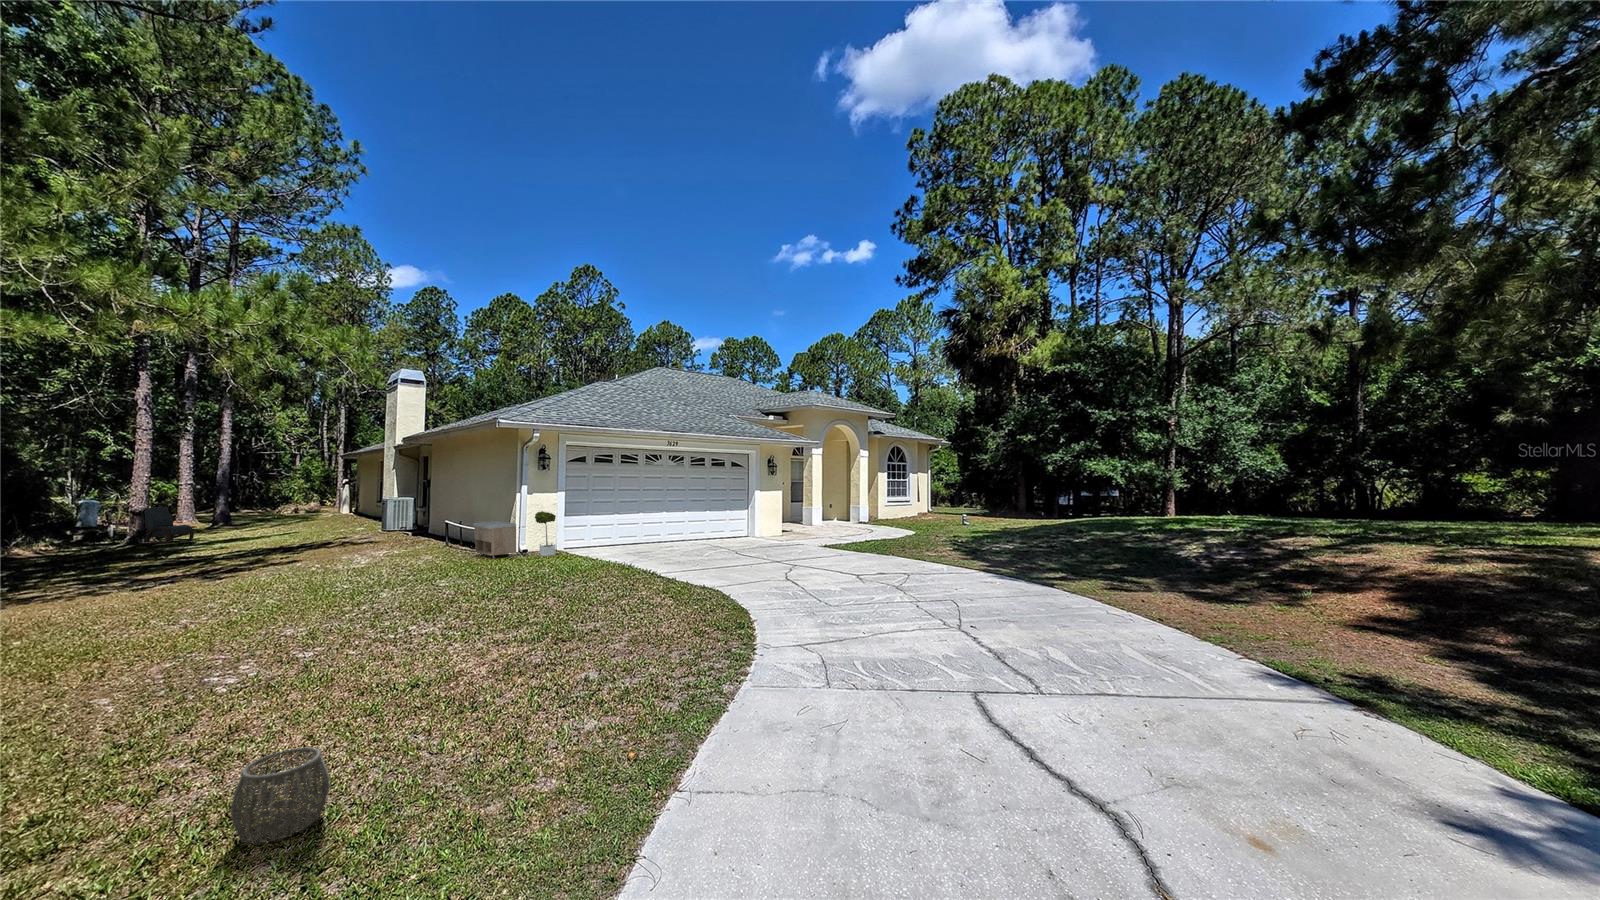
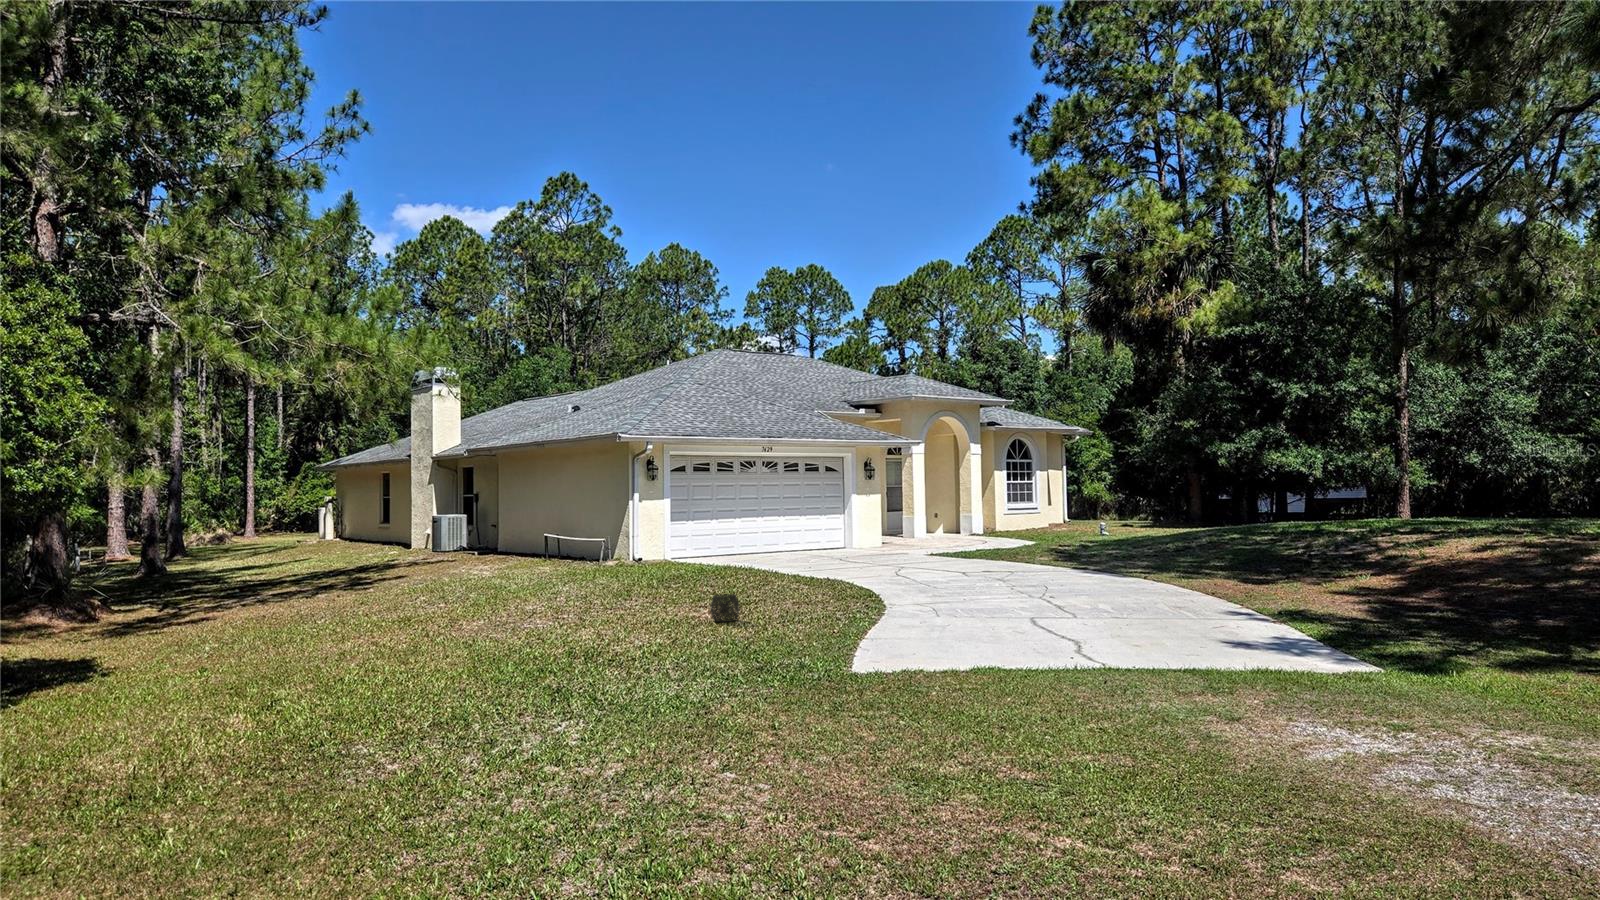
lounge chair: present [145,507,194,544] -> none [204,527,252,566]
potted tree: present [535,511,556,556] -> none [645,519,666,563]
storage bench: present [473,521,516,558] -> none [584,531,629,565]

